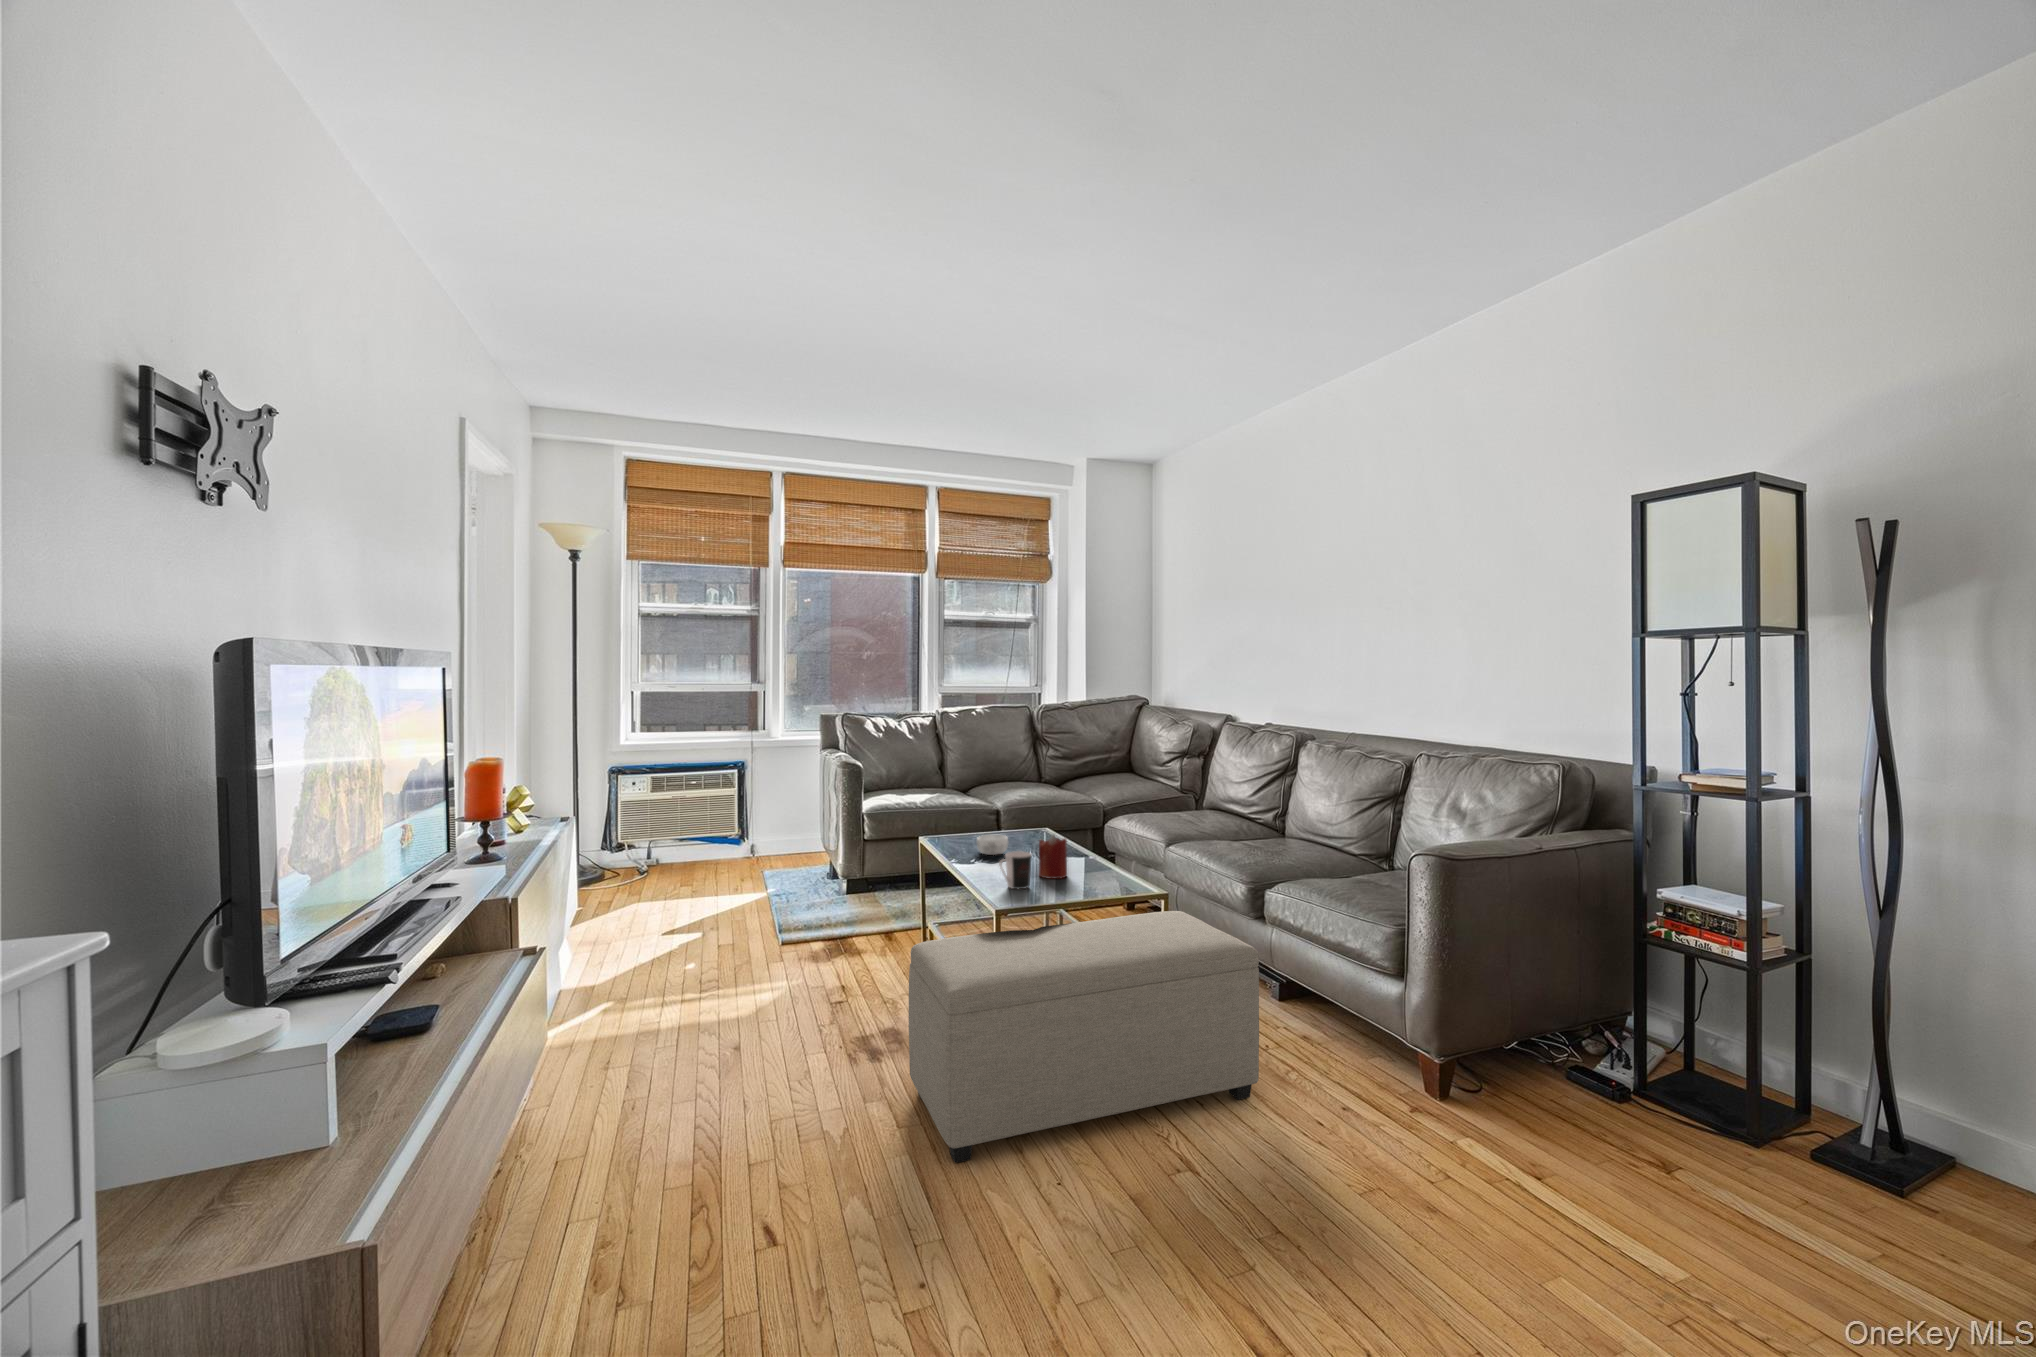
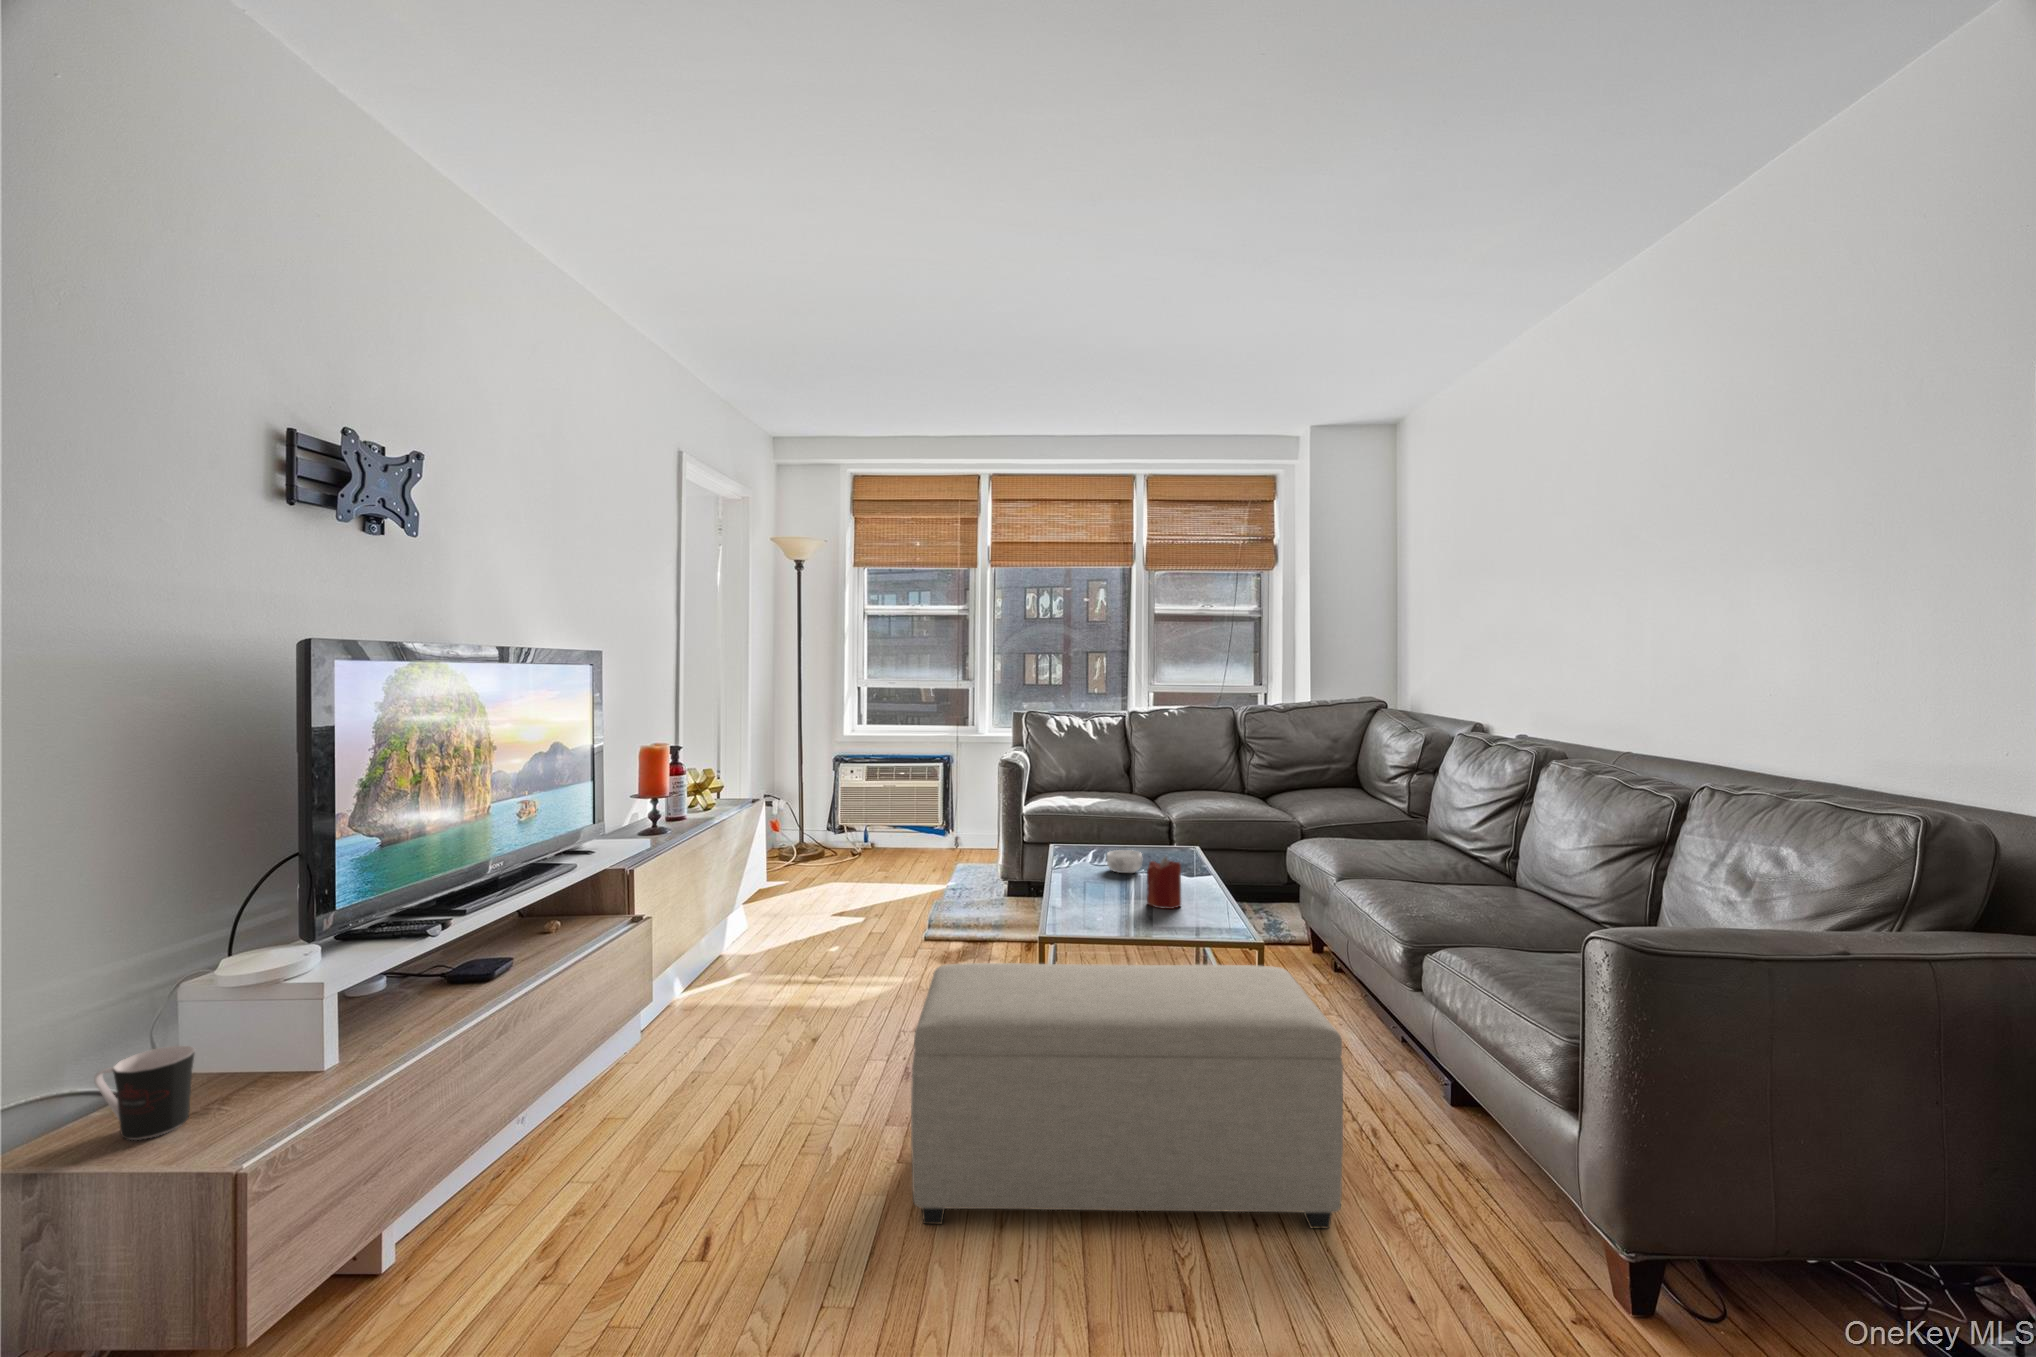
coffee cup: present [999,851,1032,889] -> present [94,1046,195,1140]

